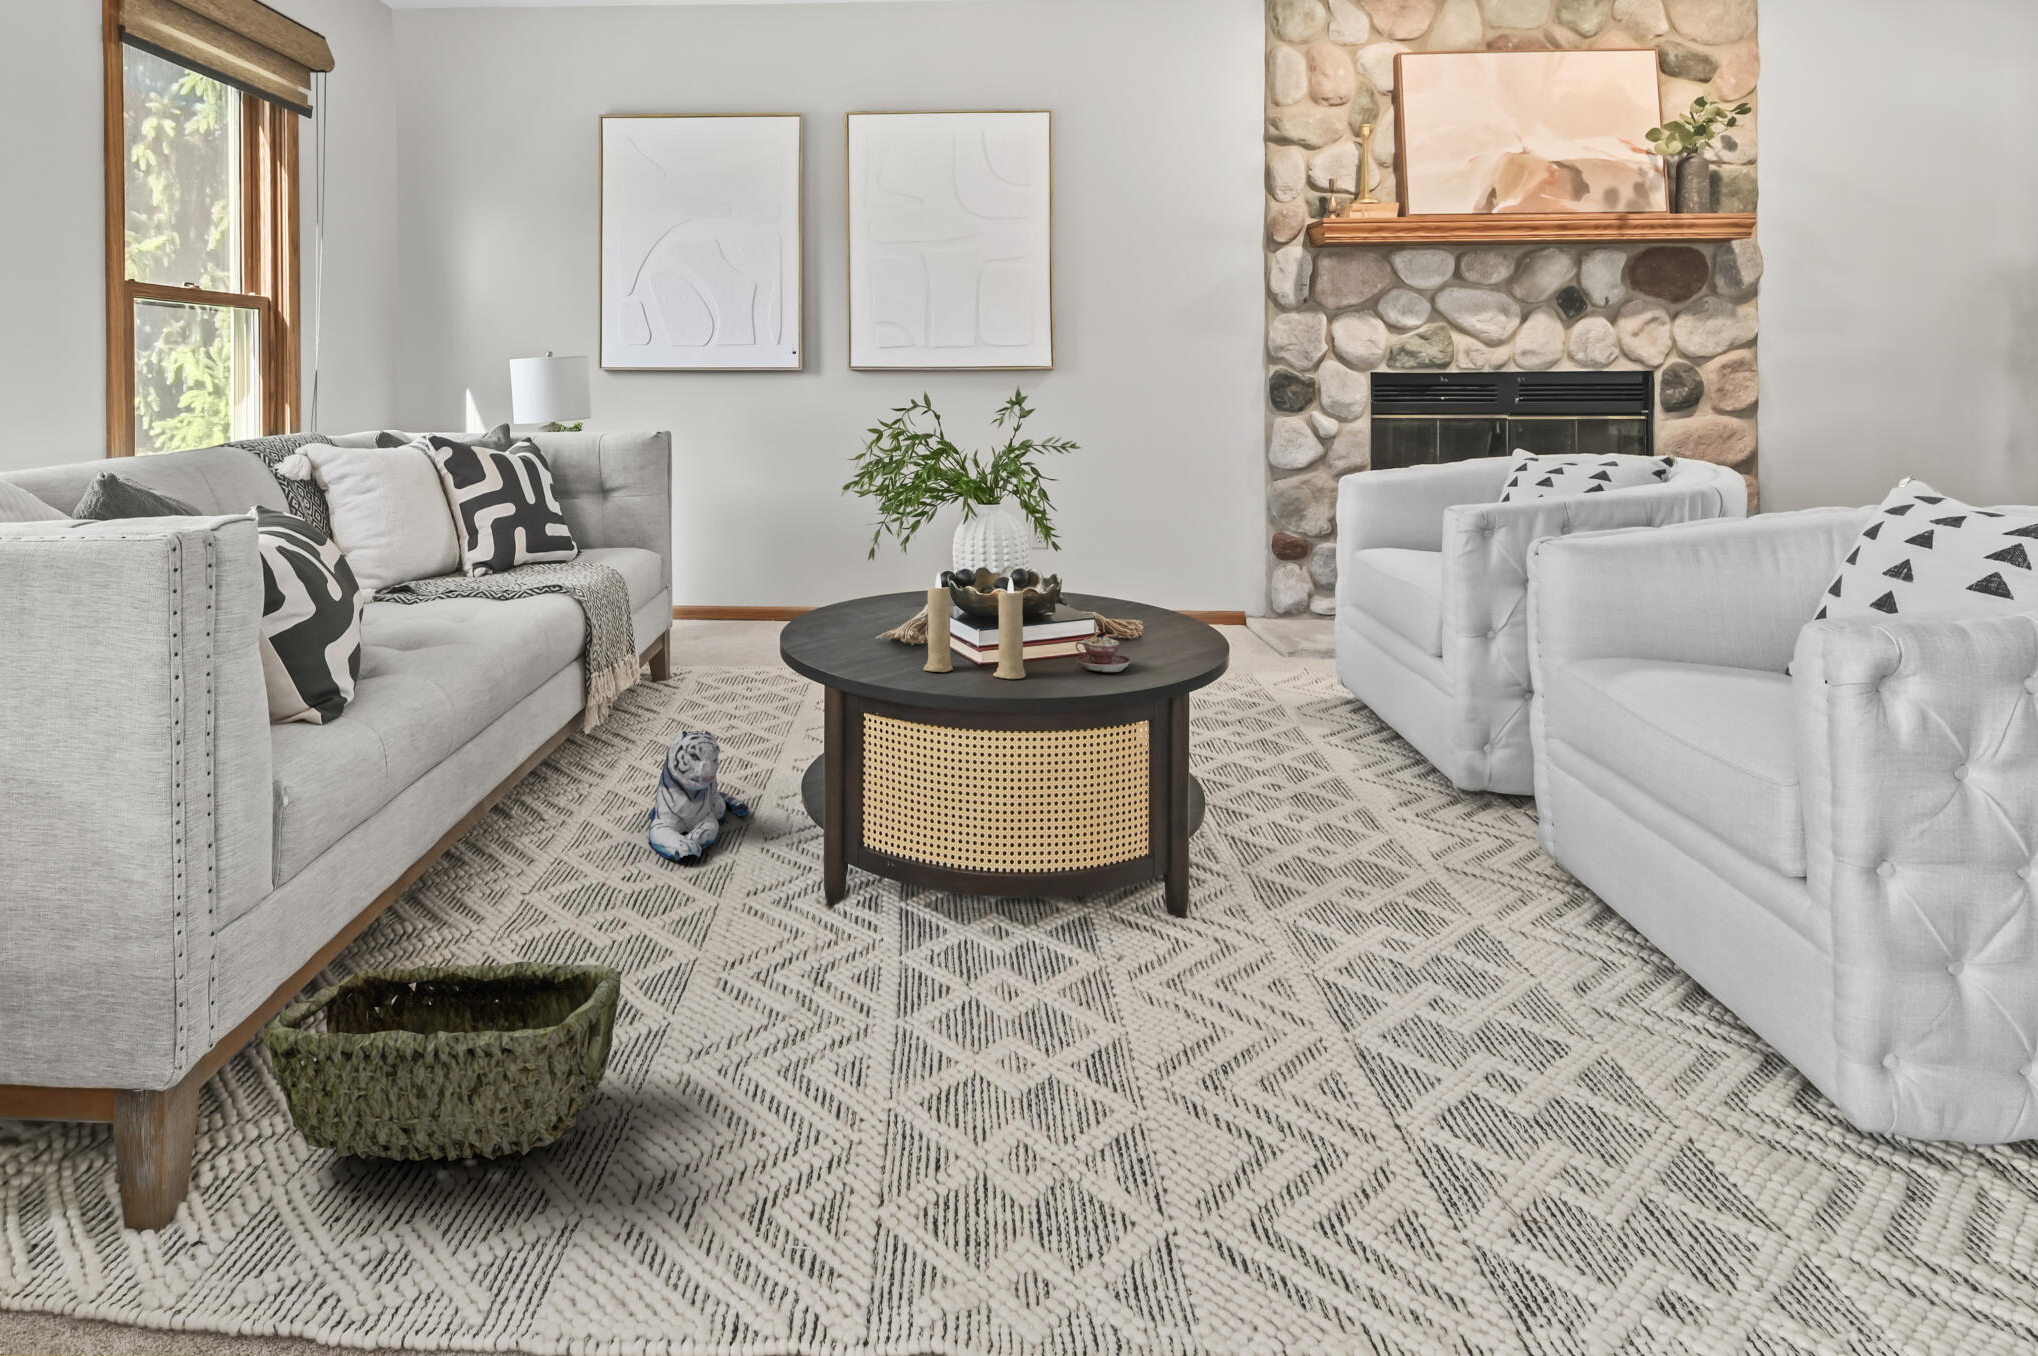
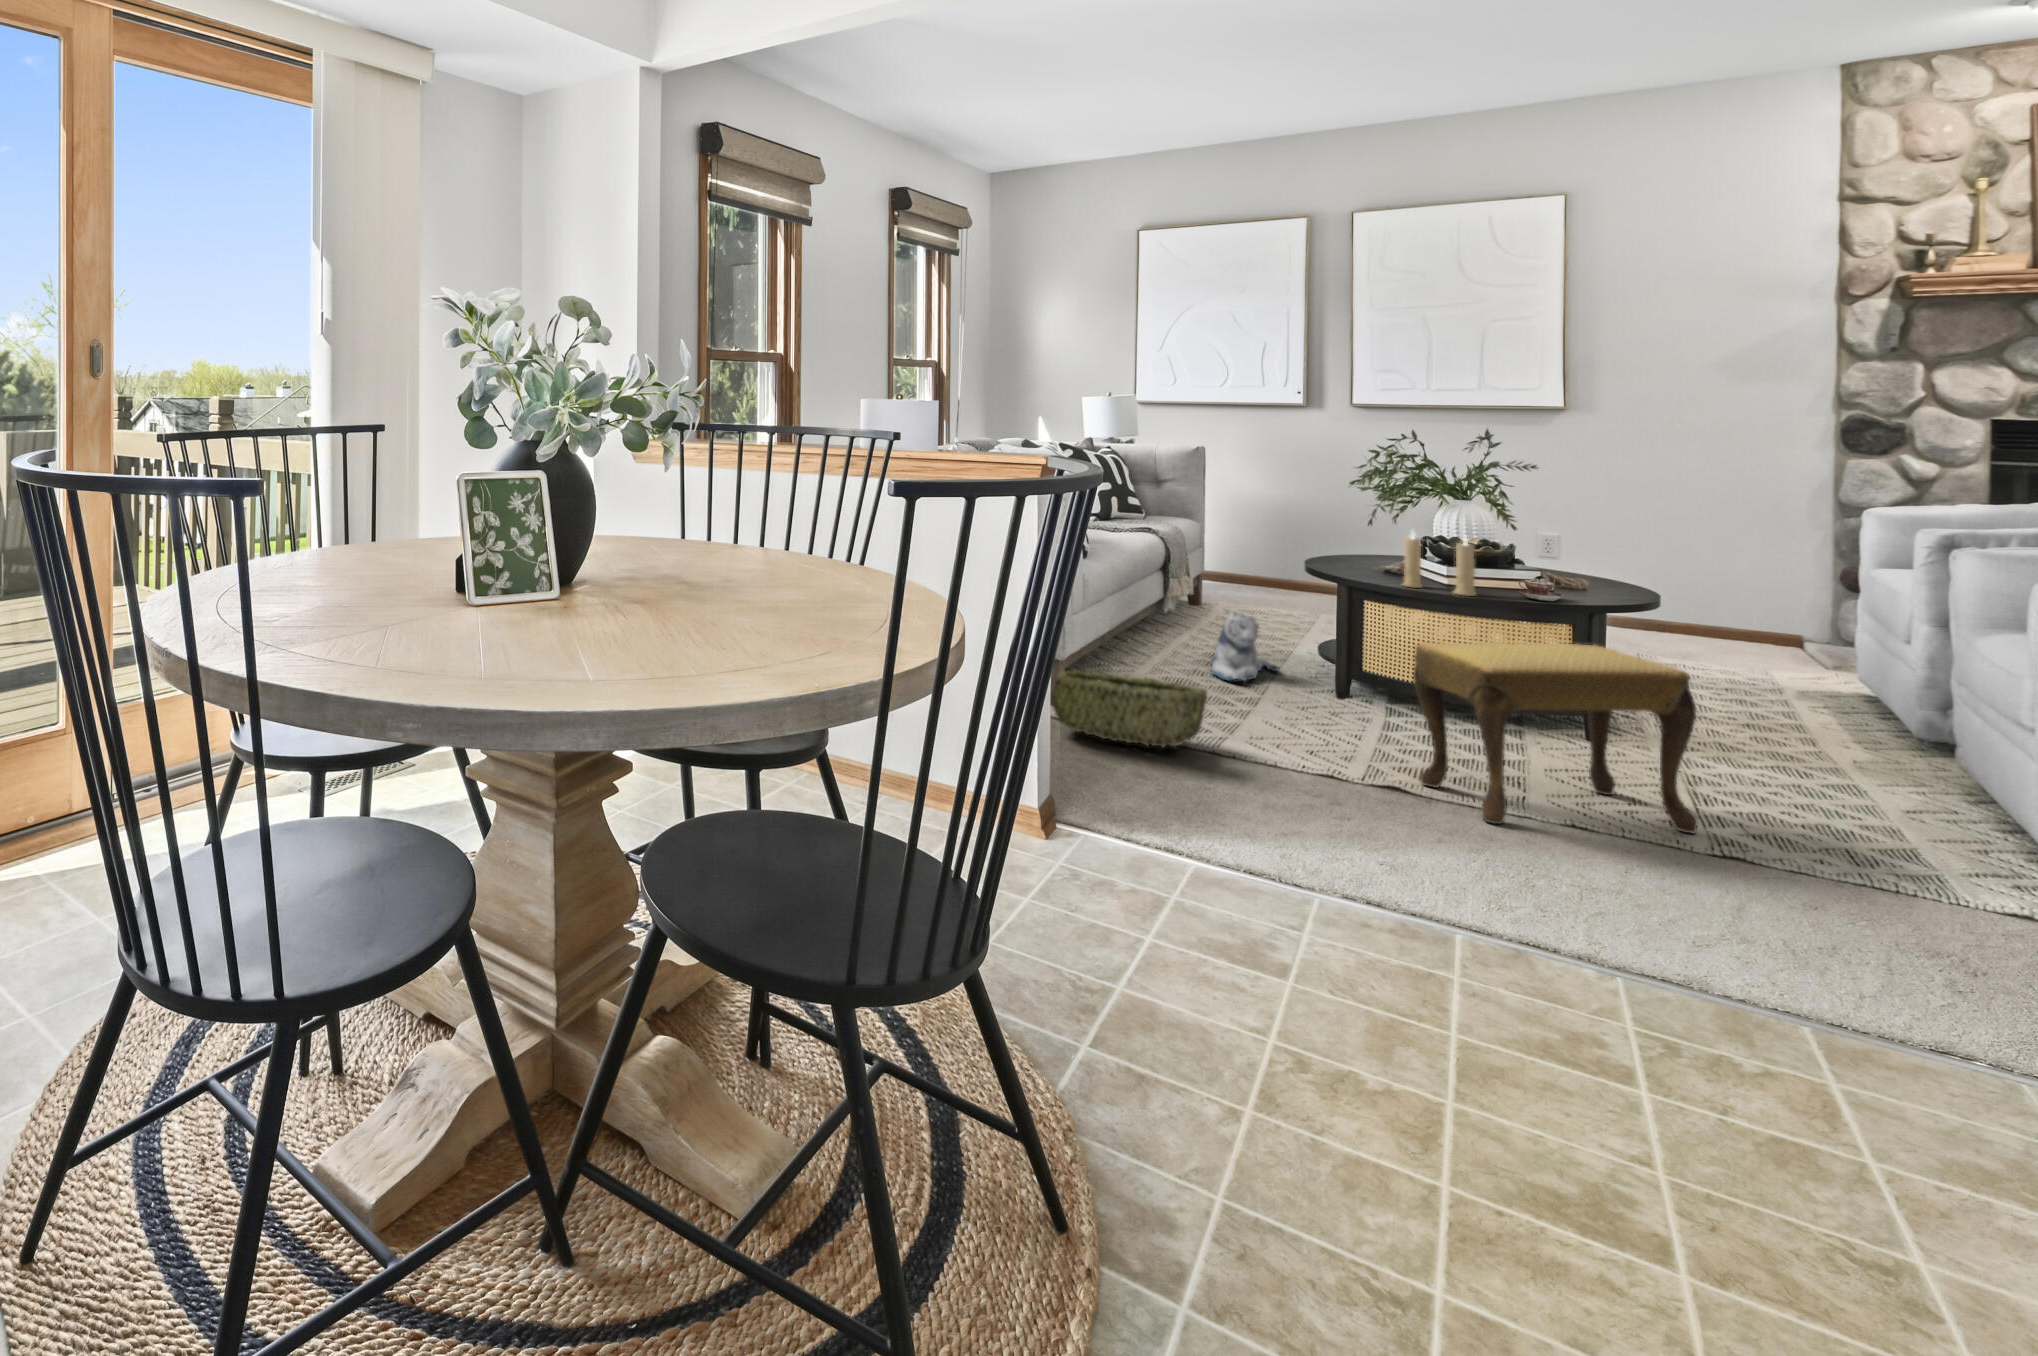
footstool: none [971,759,1364,1189] -> present [1413,643,1698,833]

